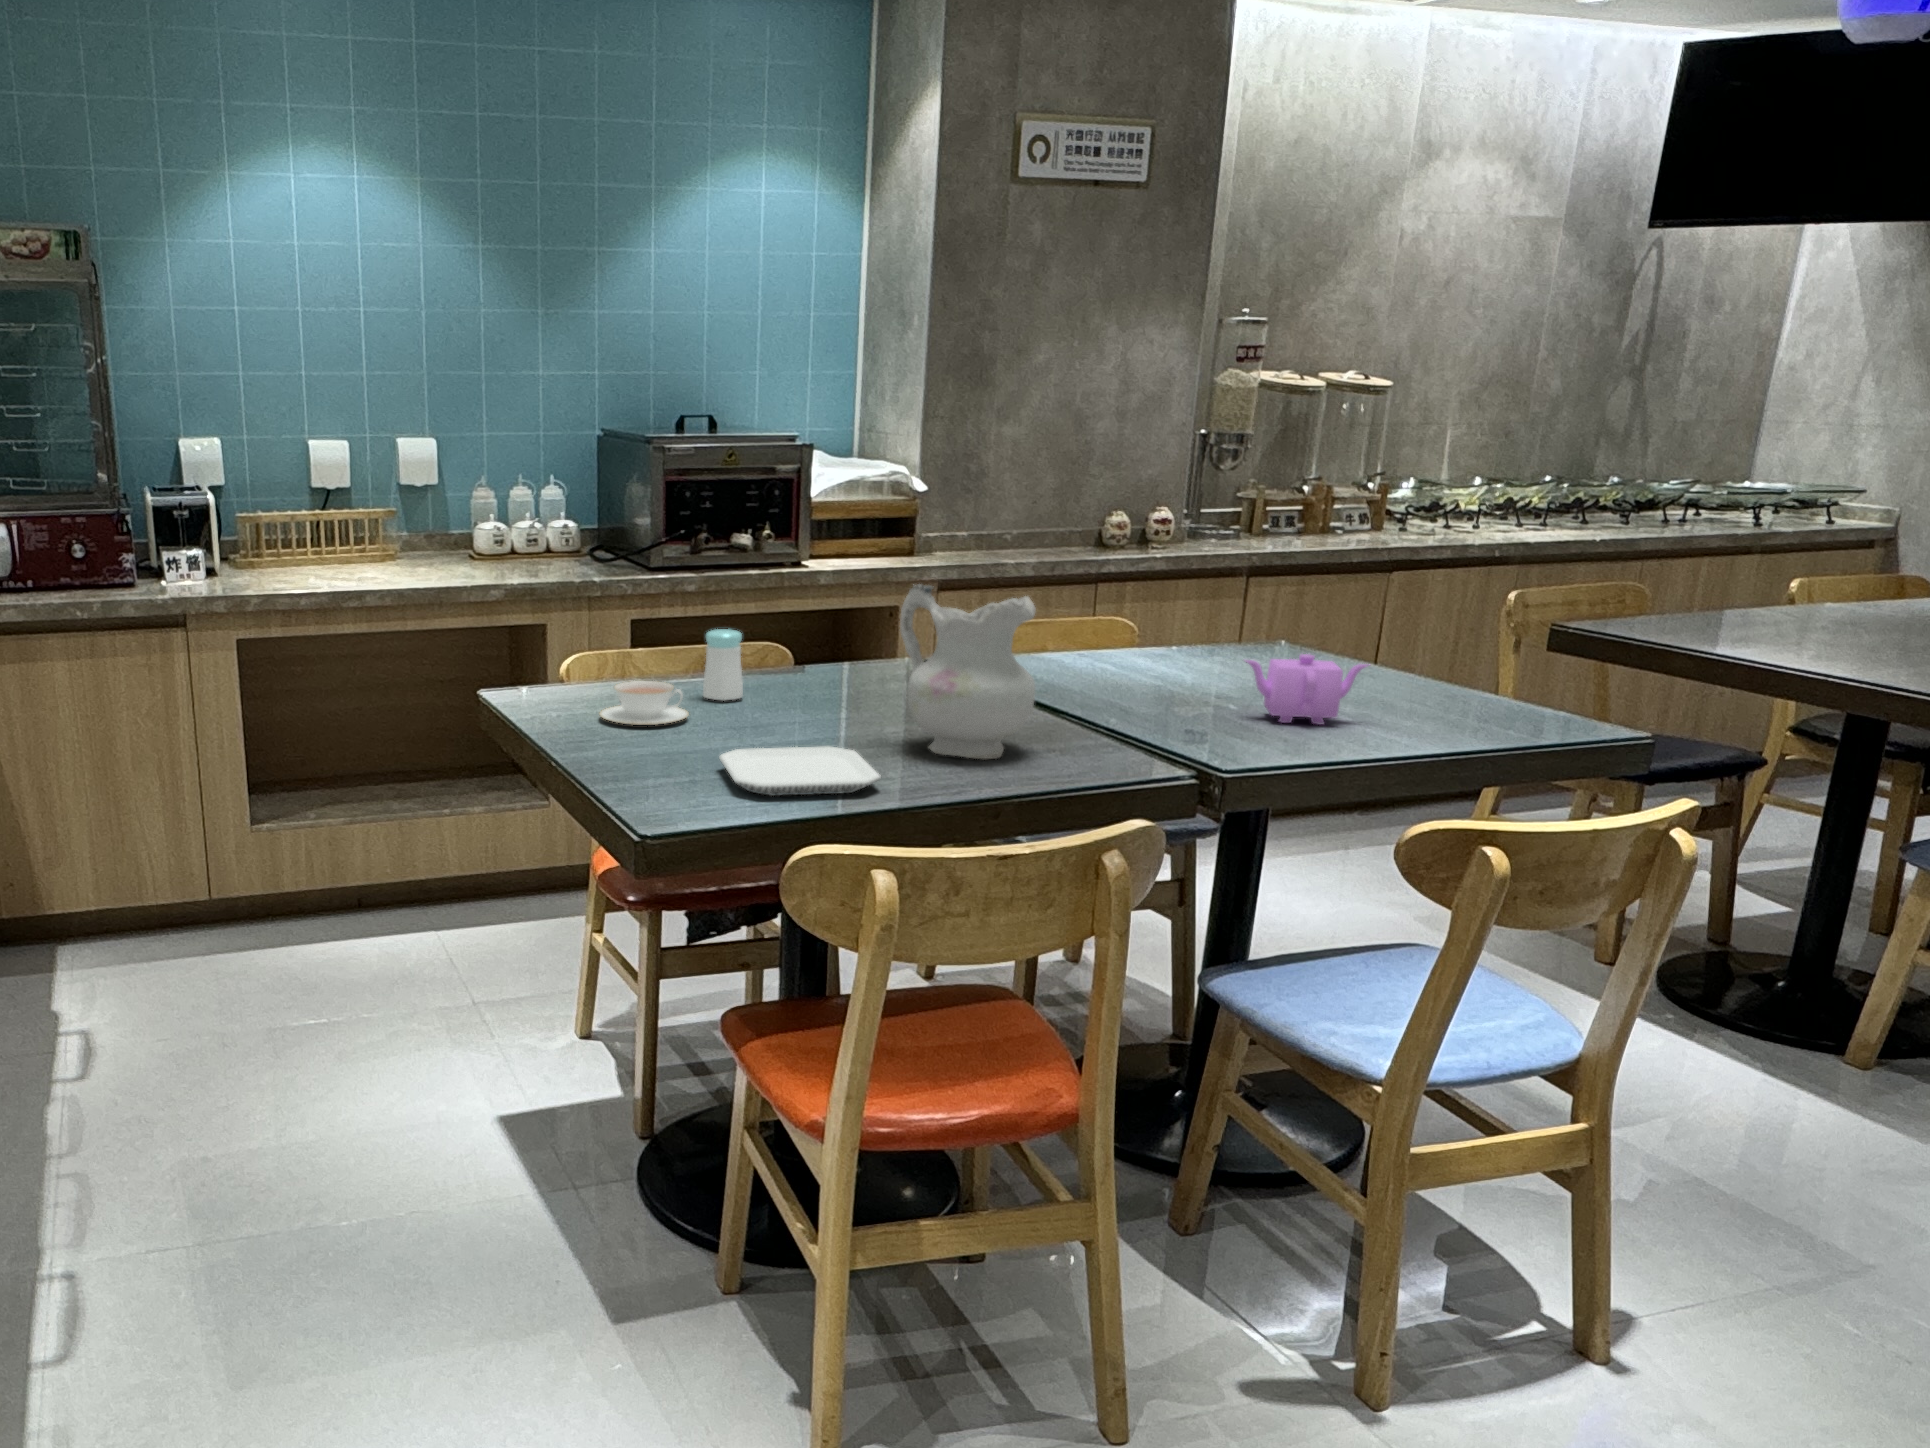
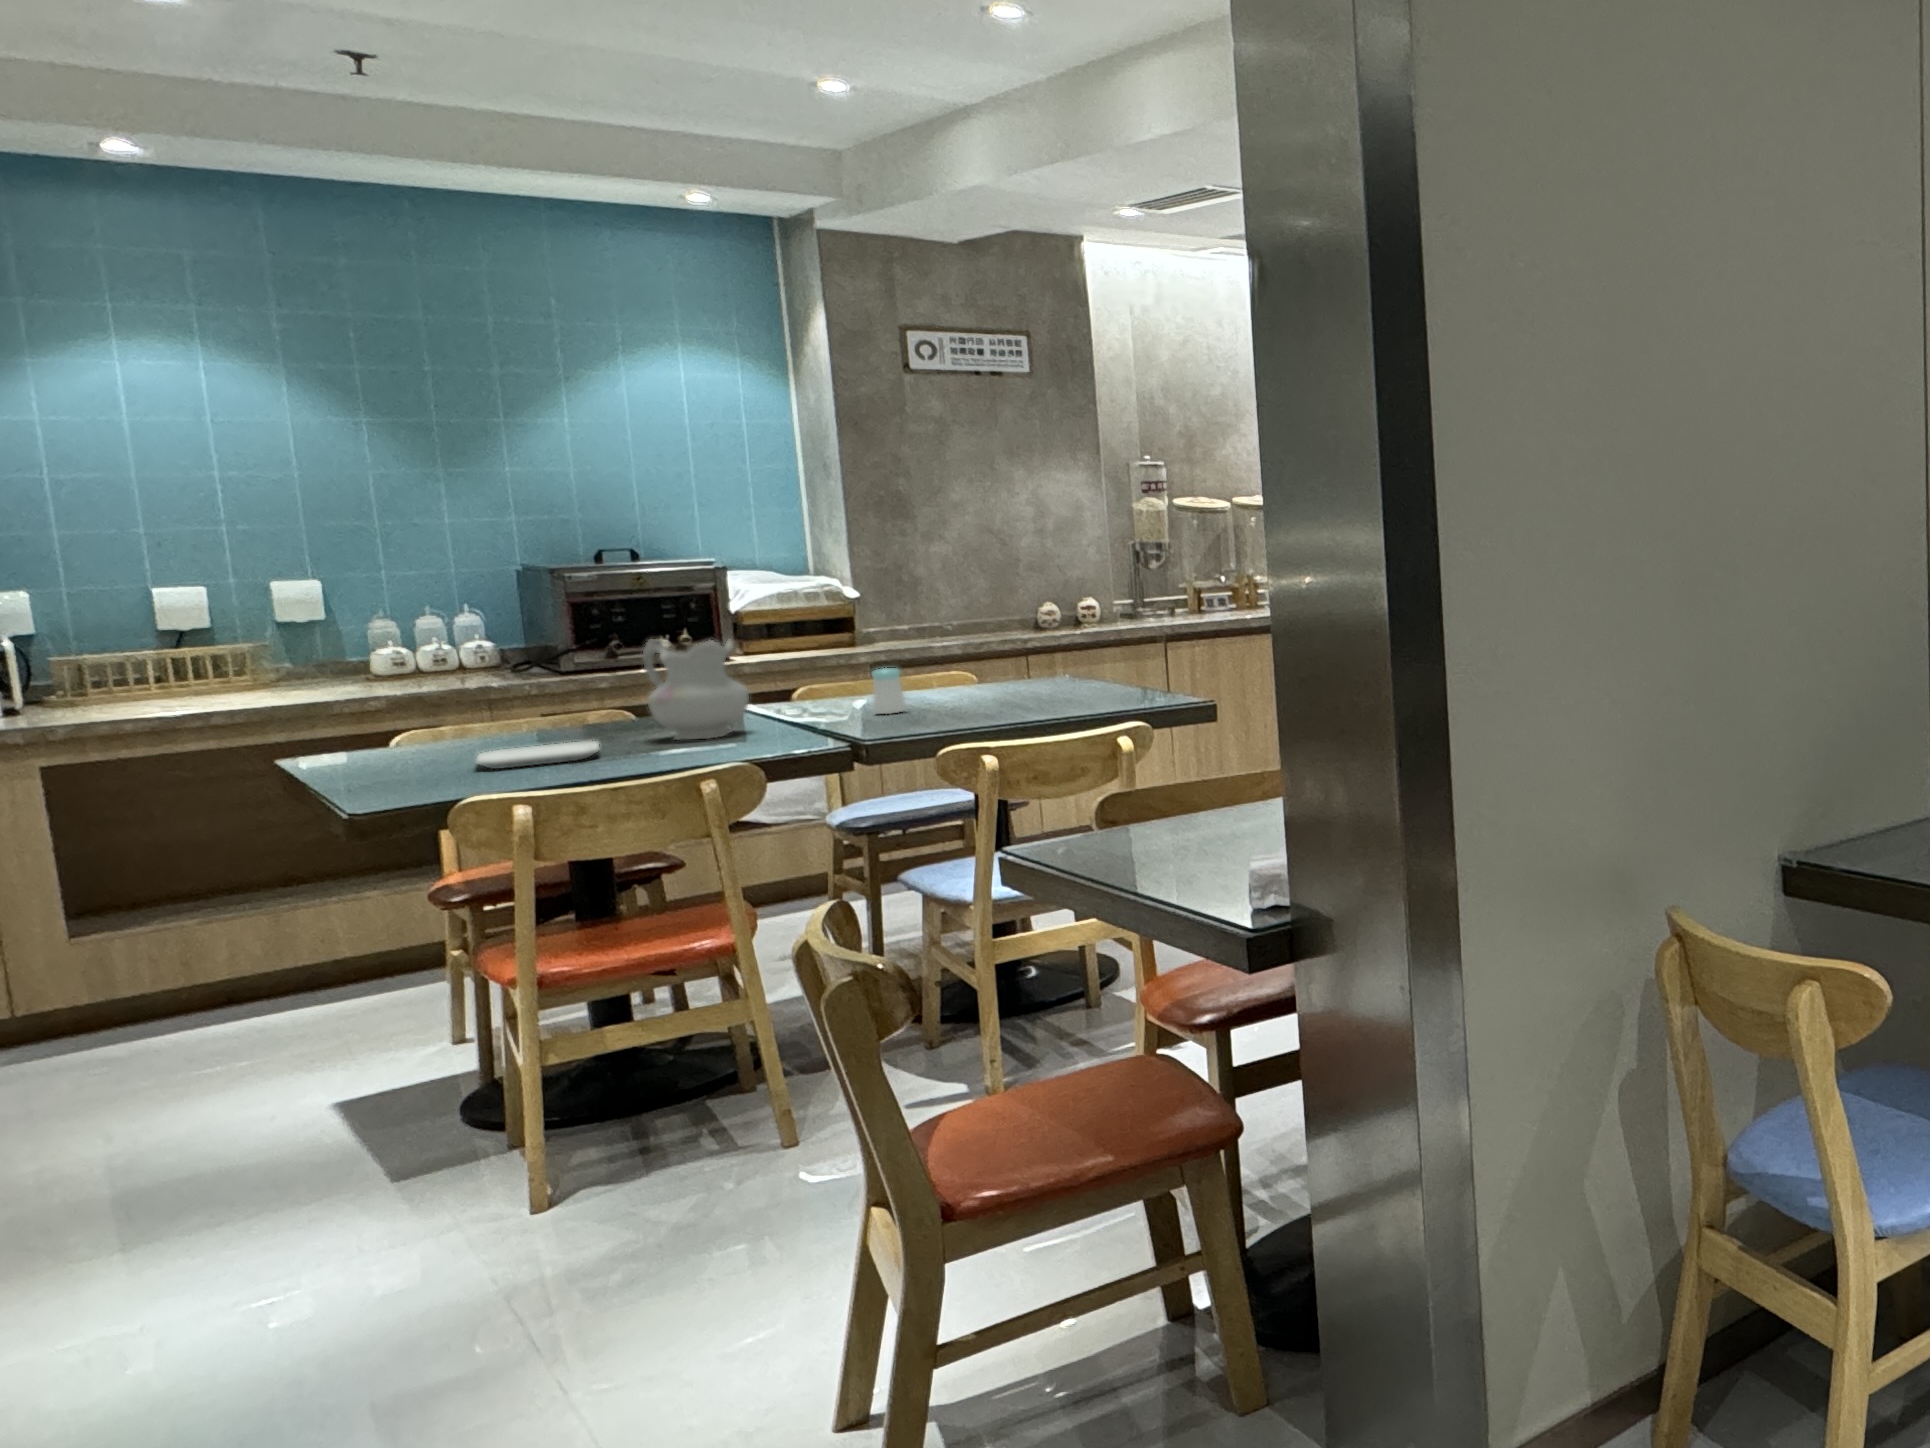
salt shaker: present [703,629,743,700] -> present [872,668,906,714]
teapot: present [1246,654,1370,725] -> none [939,663,1023,704]
teacup: present [600,681,689,725] -> none [402,724,488,753]

